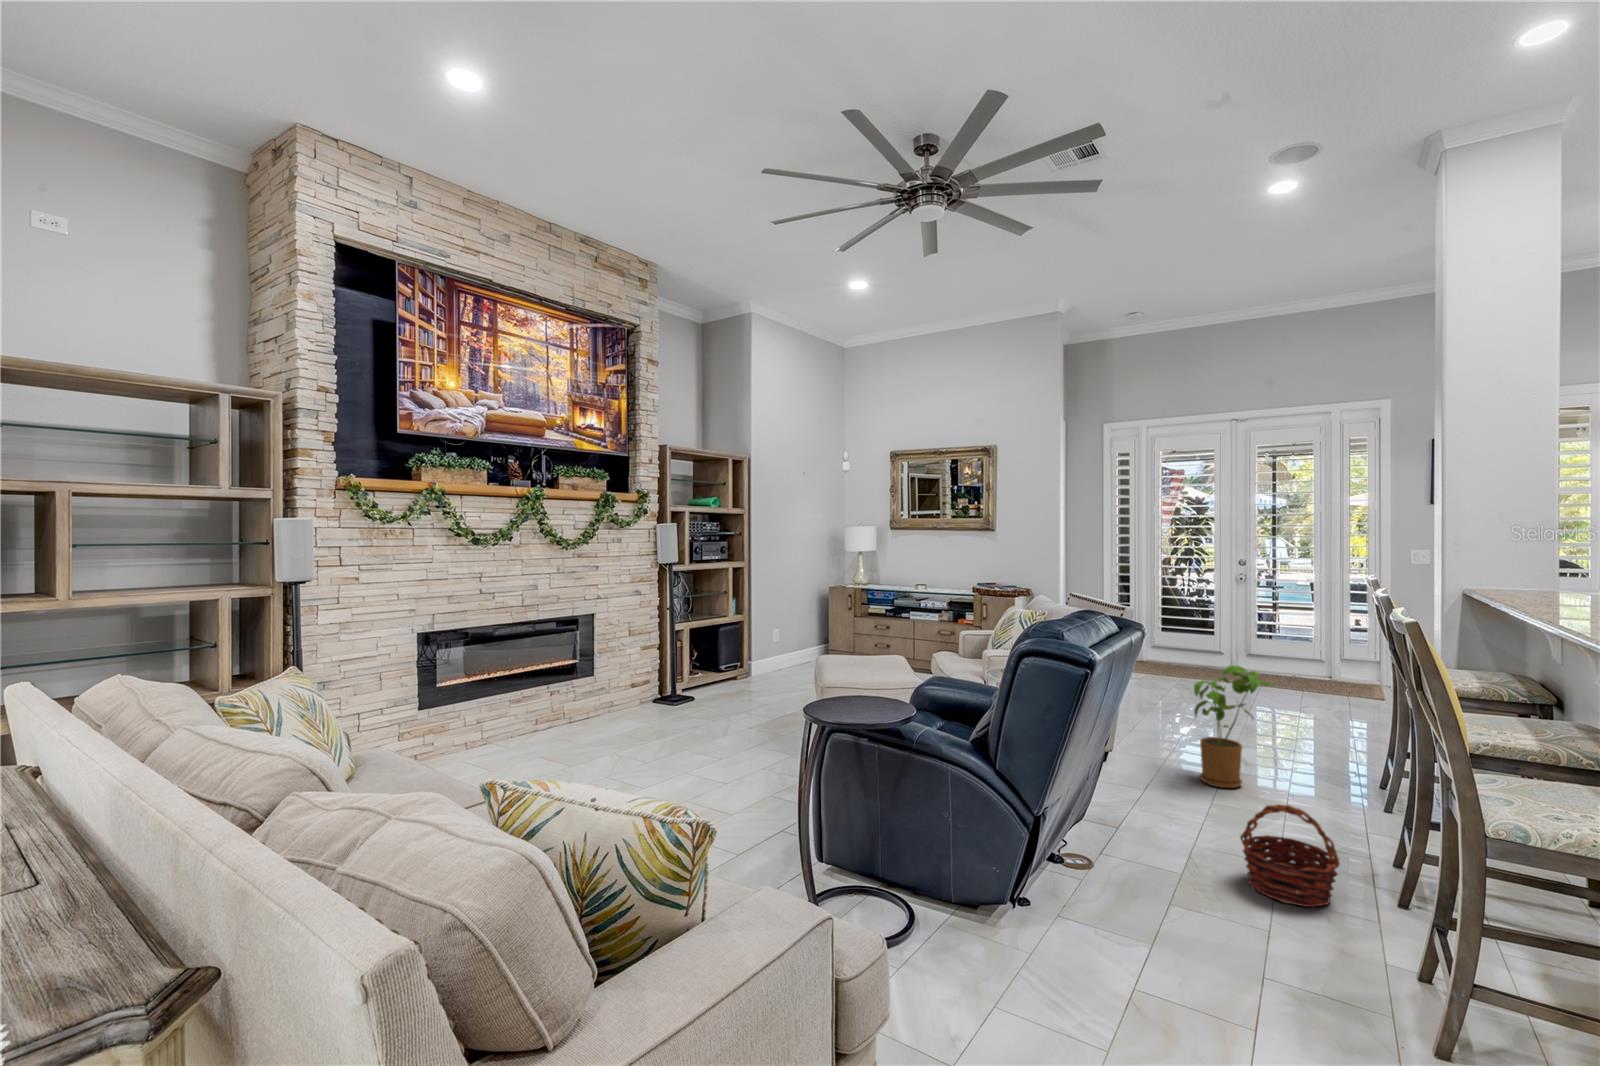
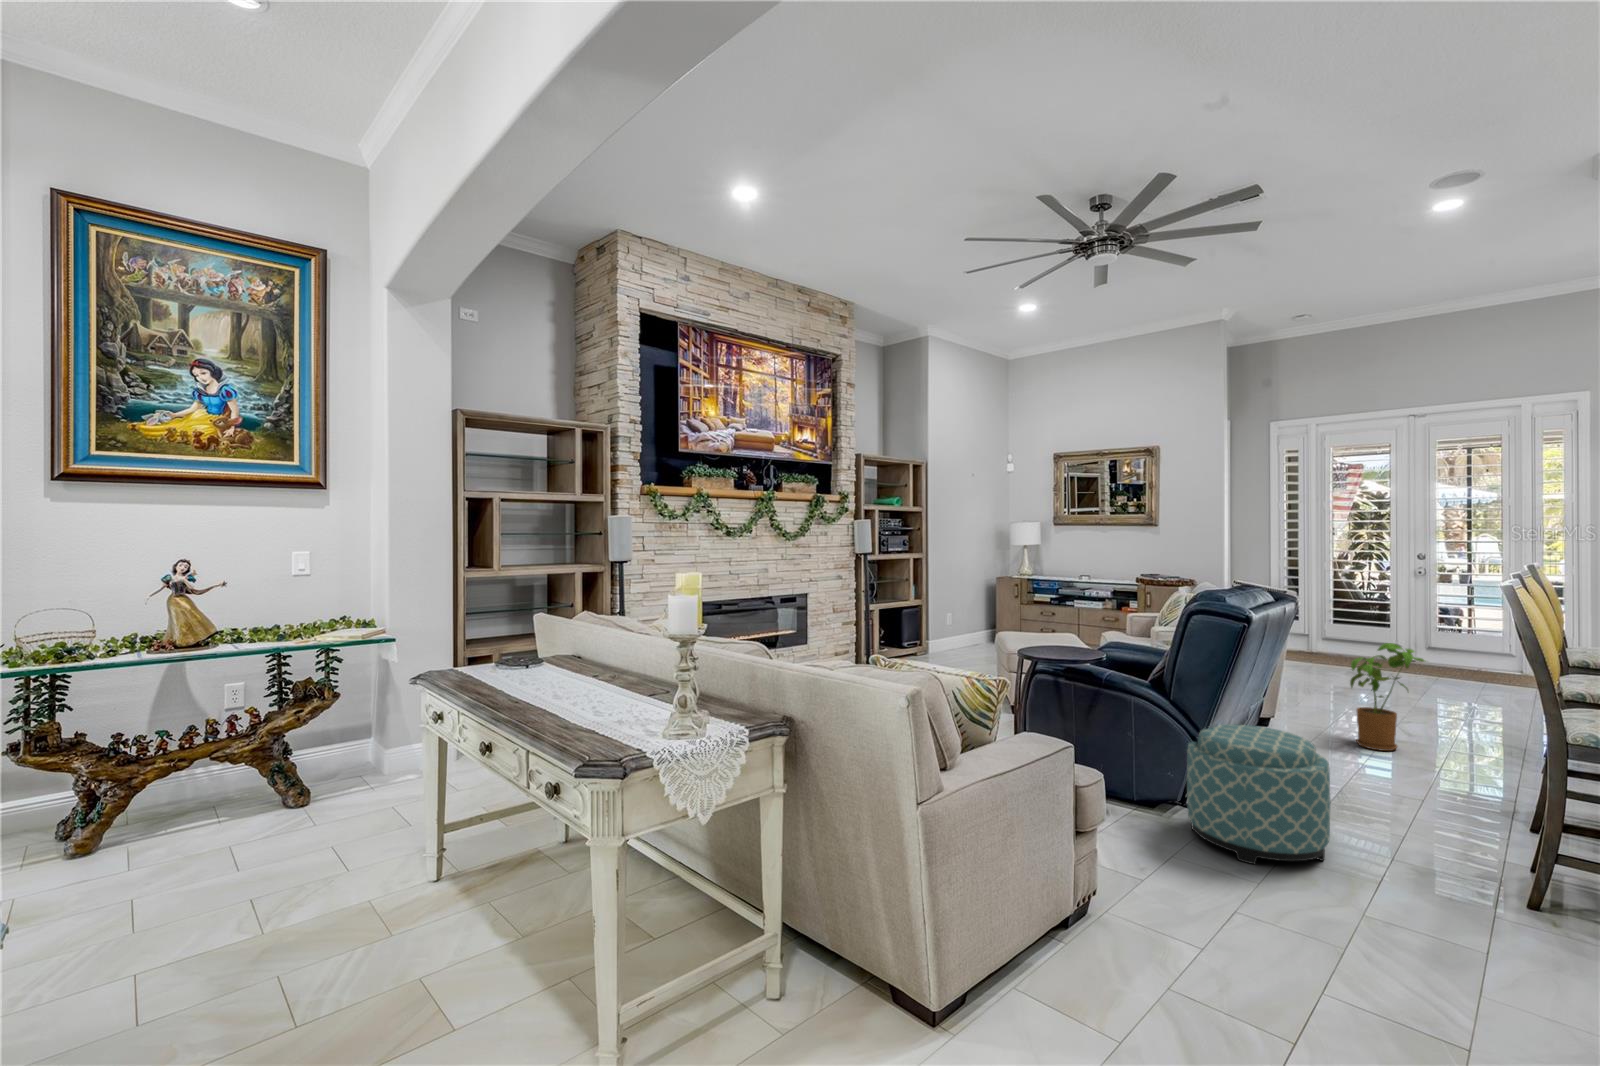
ottoman: none [1020,798,1200,1013] -> present [1187,724,1330,864]
basket: present [1240,805,1340,907] -> none [1379,746,1467,825]

